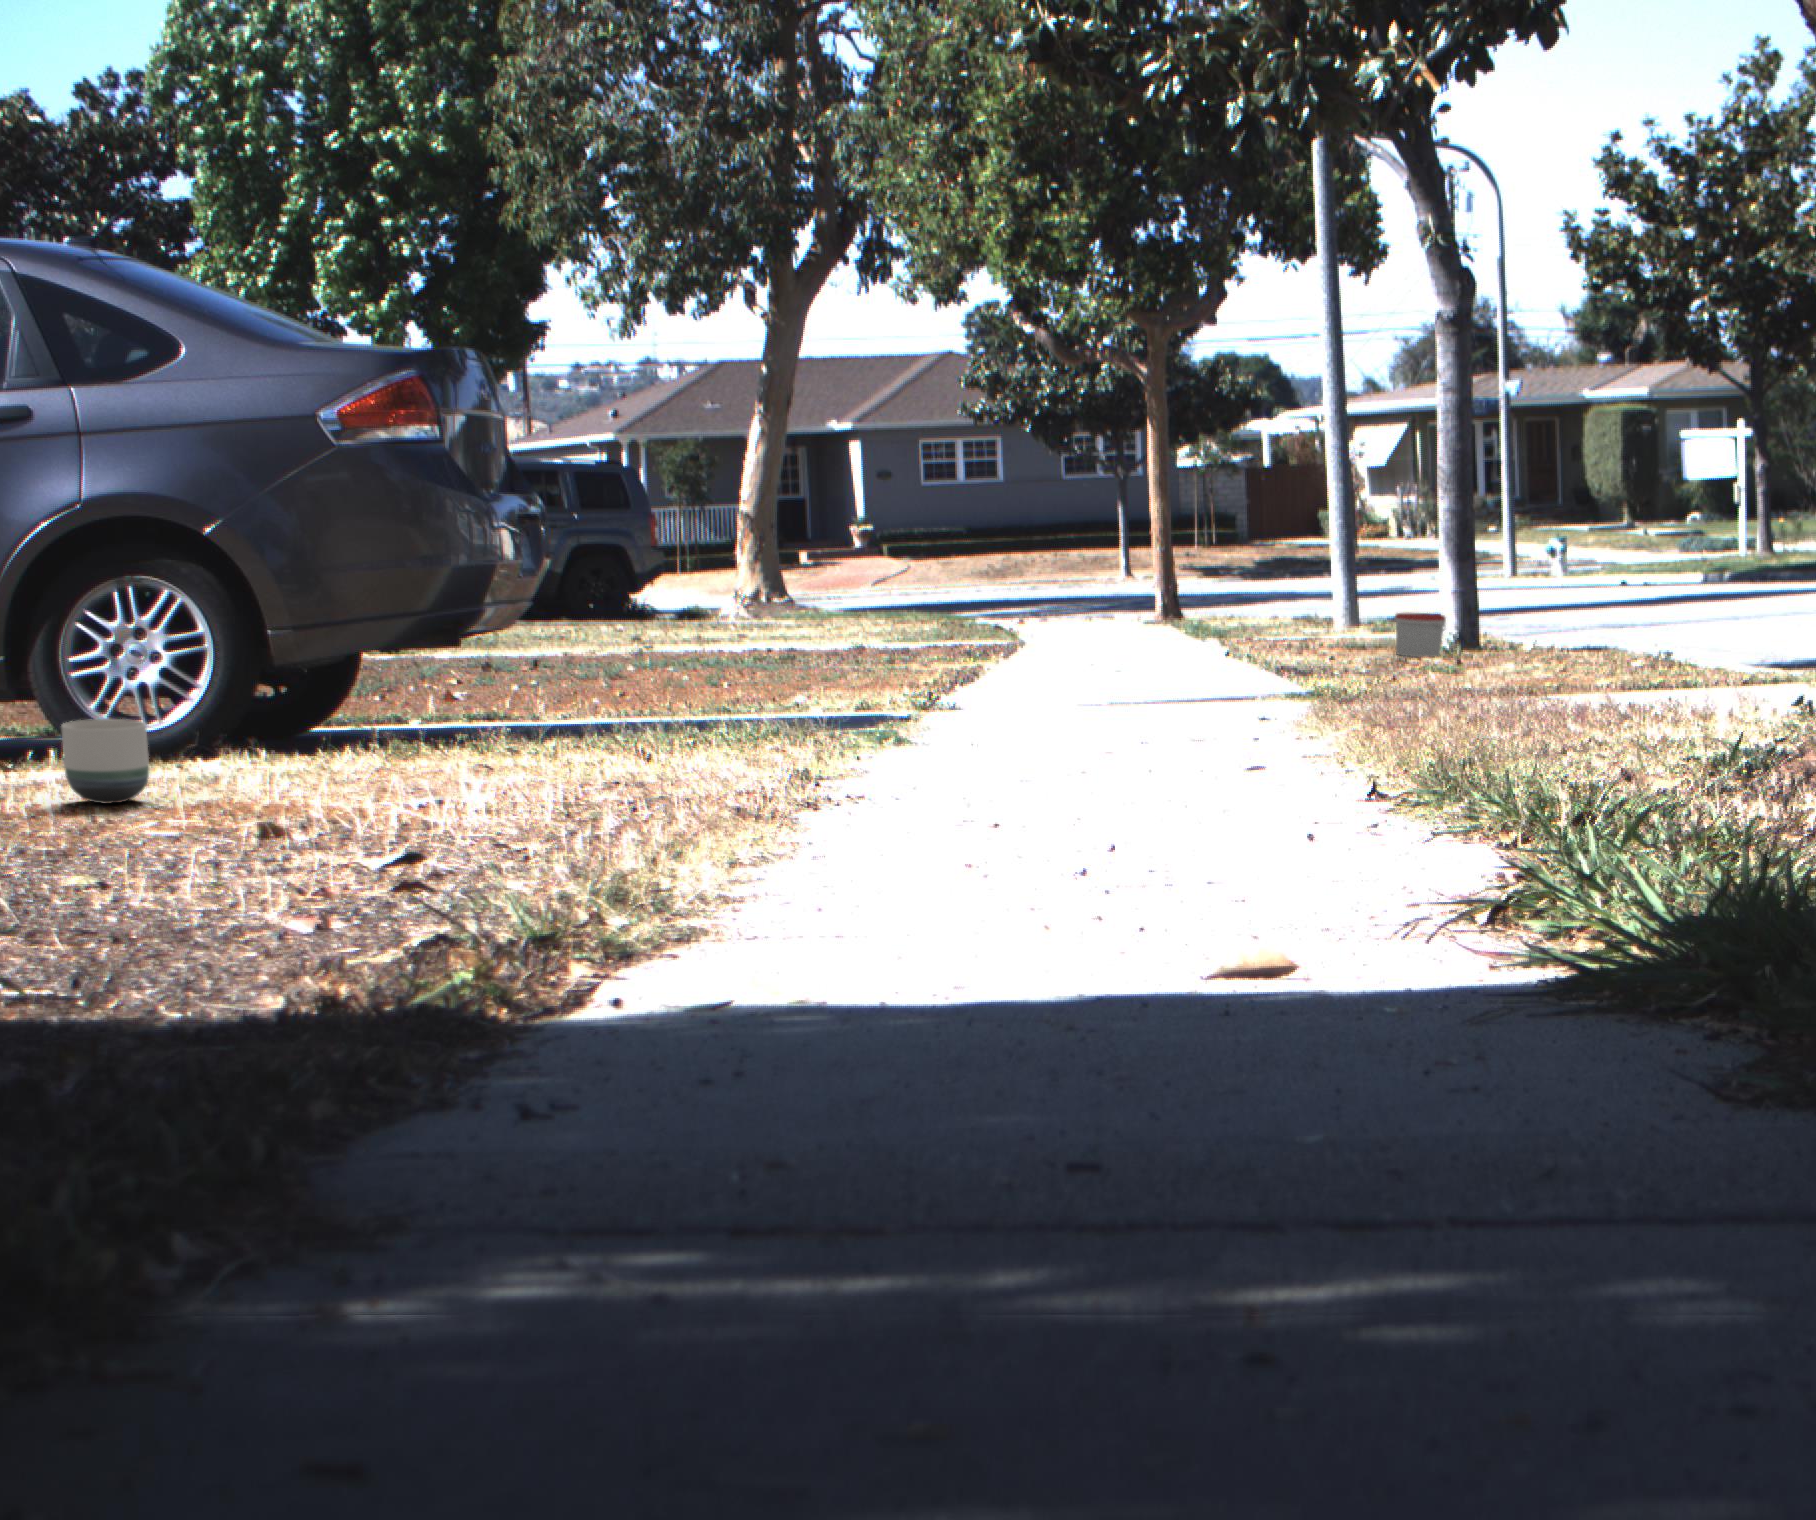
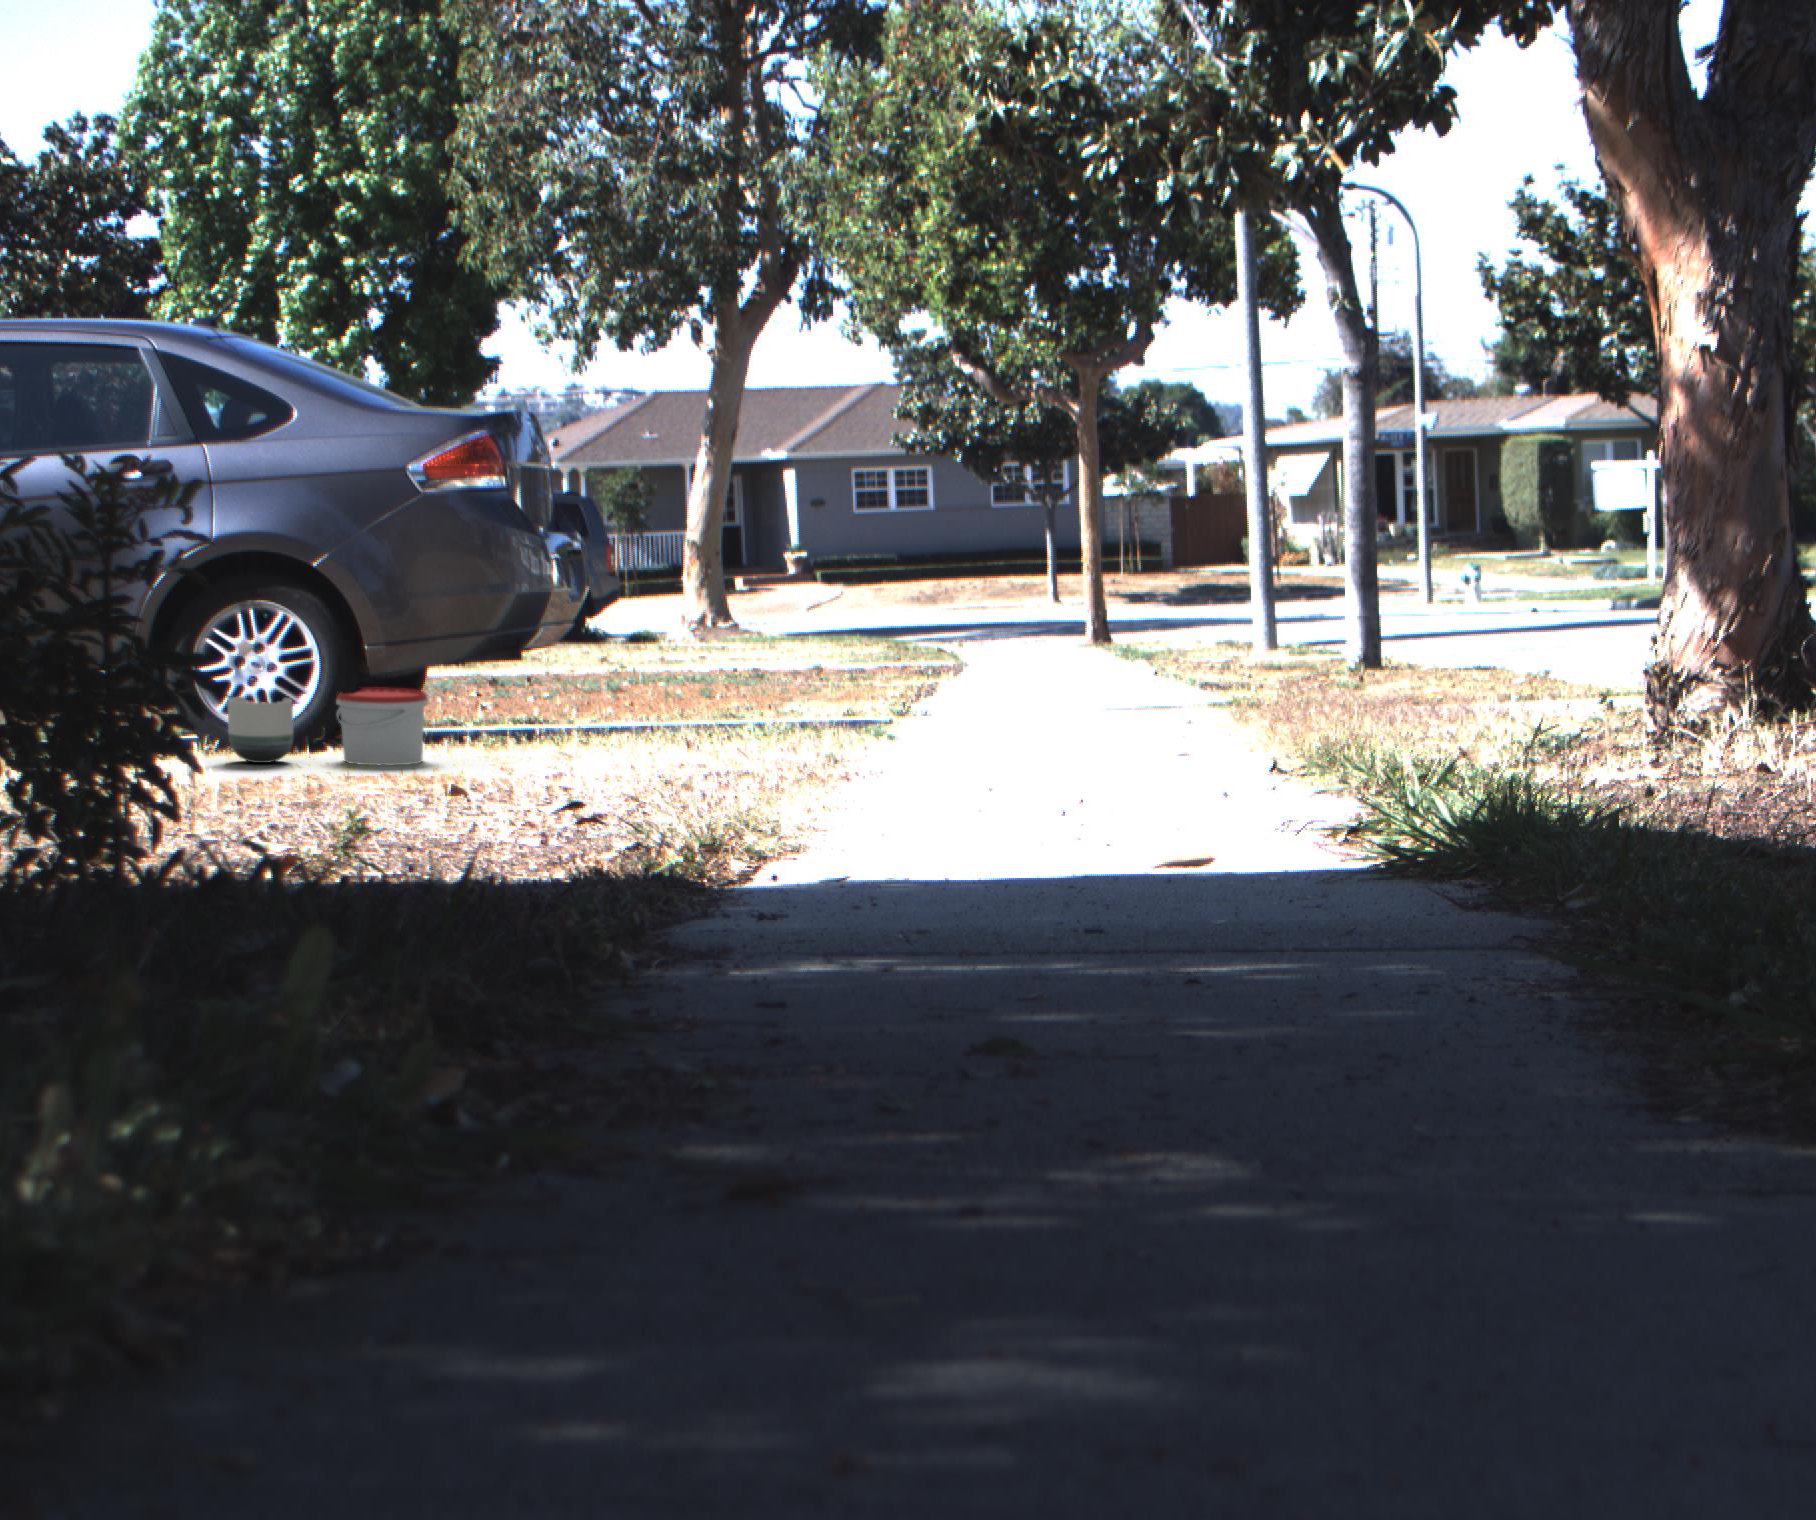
bucket: present [1394,613,1446,657] -> present [336,687,428,765]

